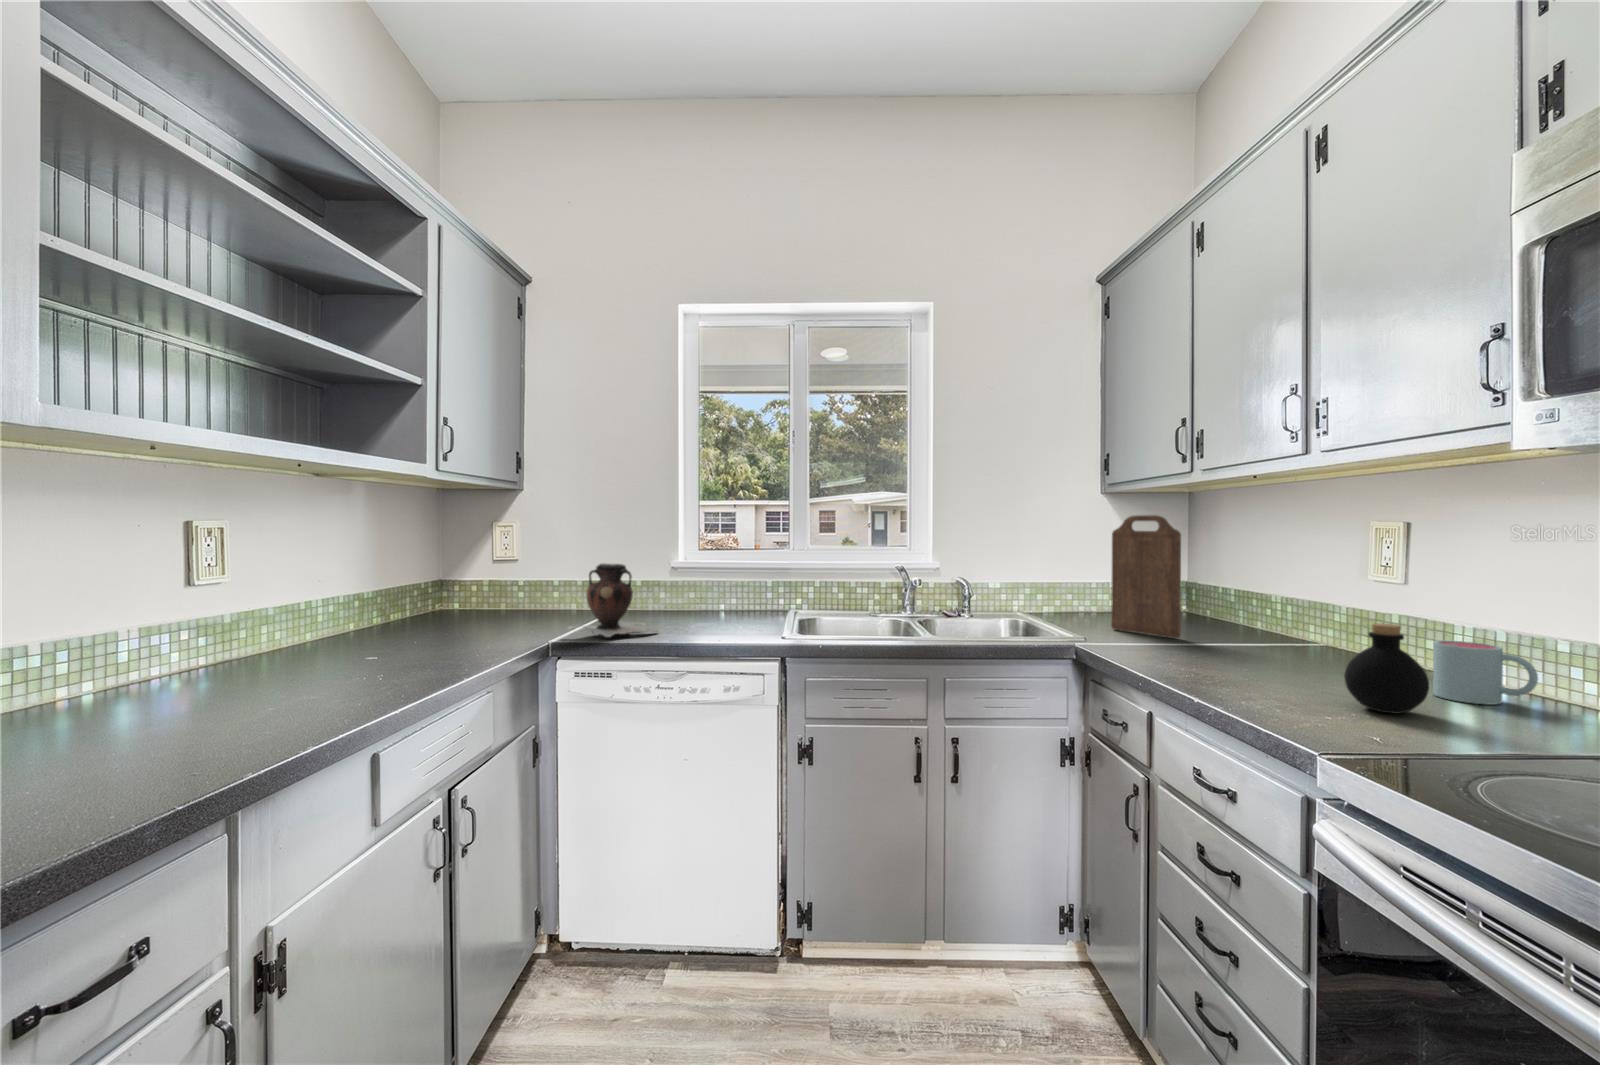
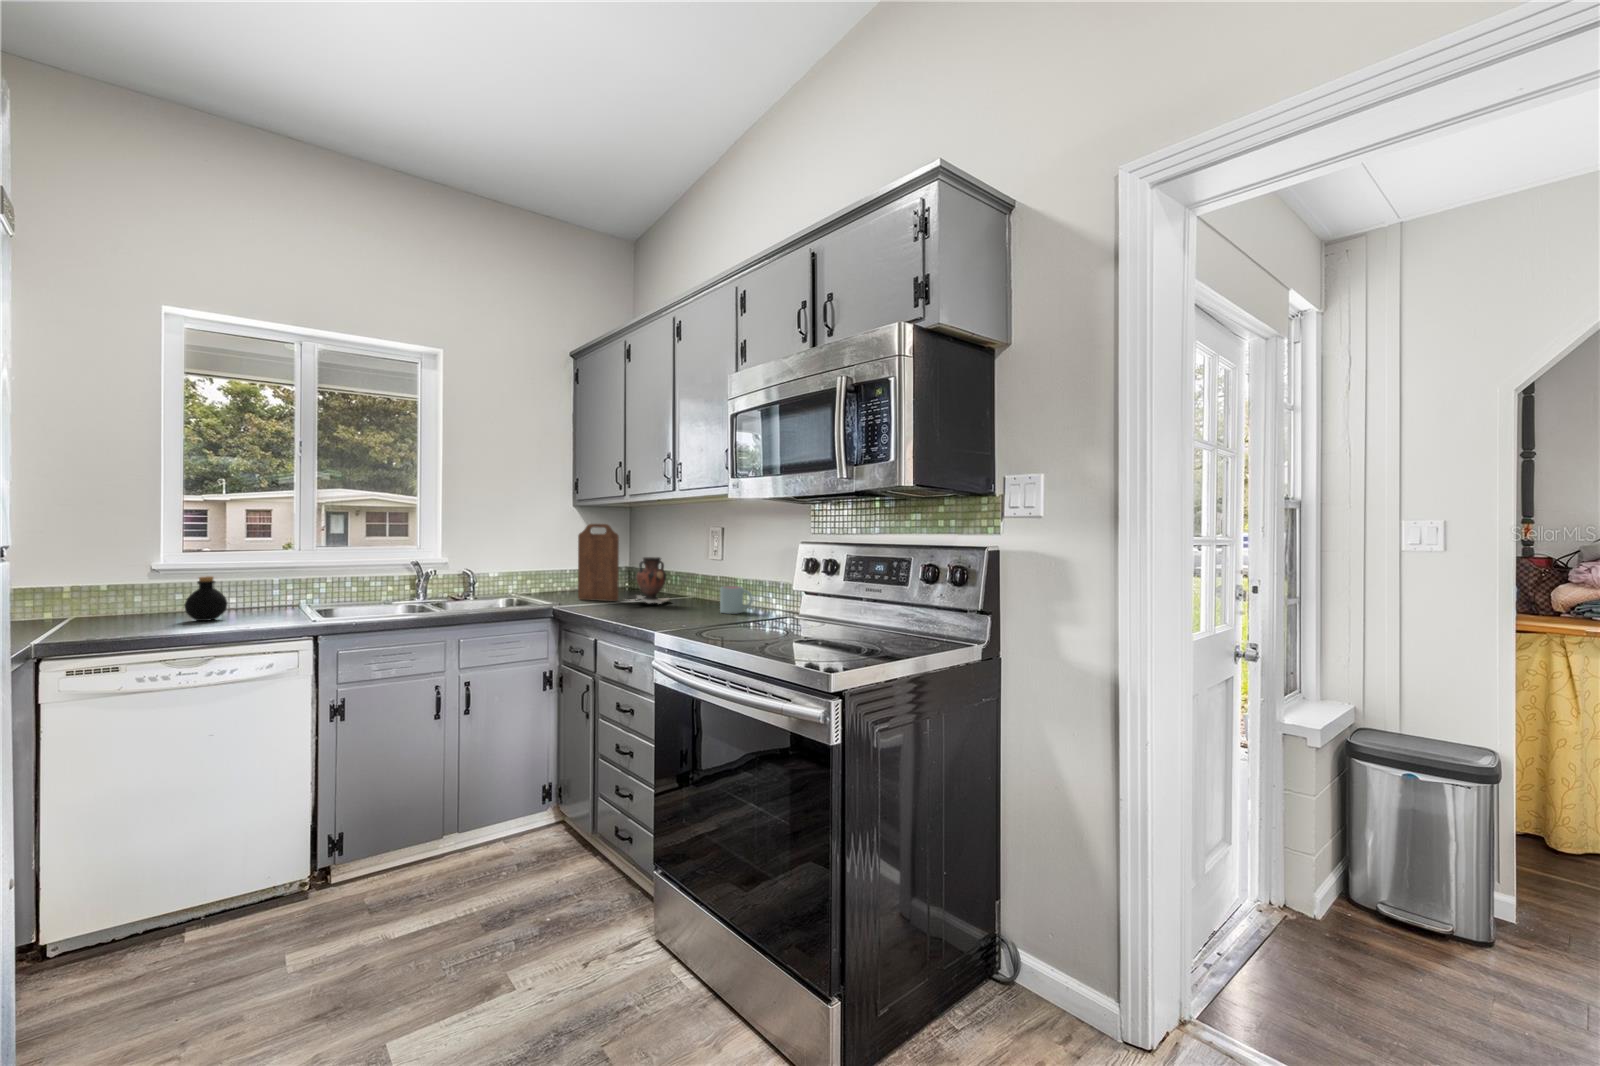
vase: present [568,563,658,637] -> present [630,557,670,604]
bottle: present [1344,624,1429,714] -> present [184,576,228,621]

